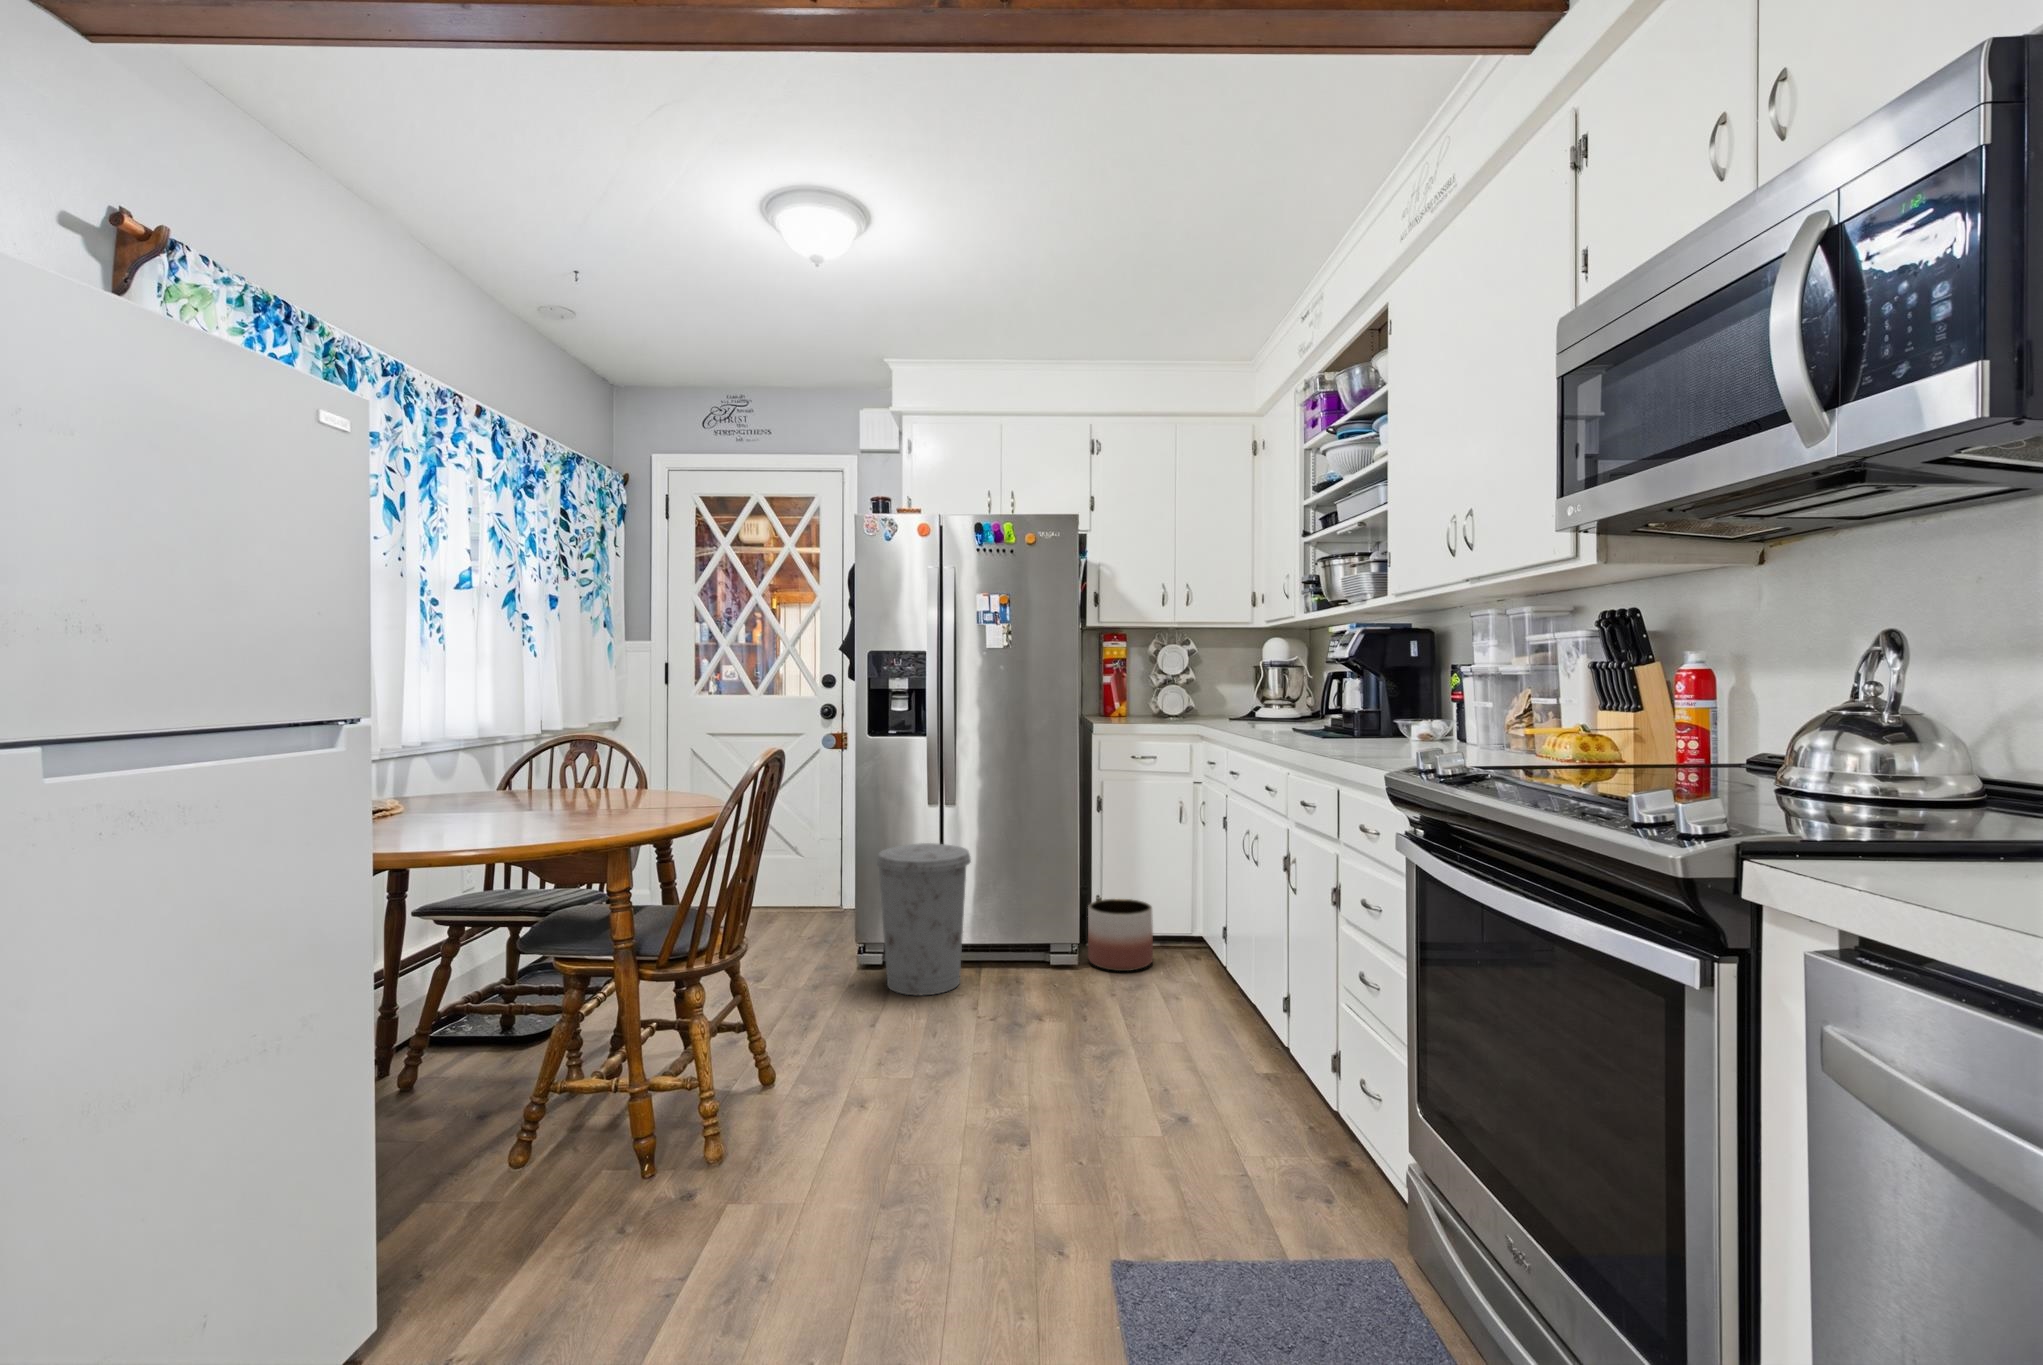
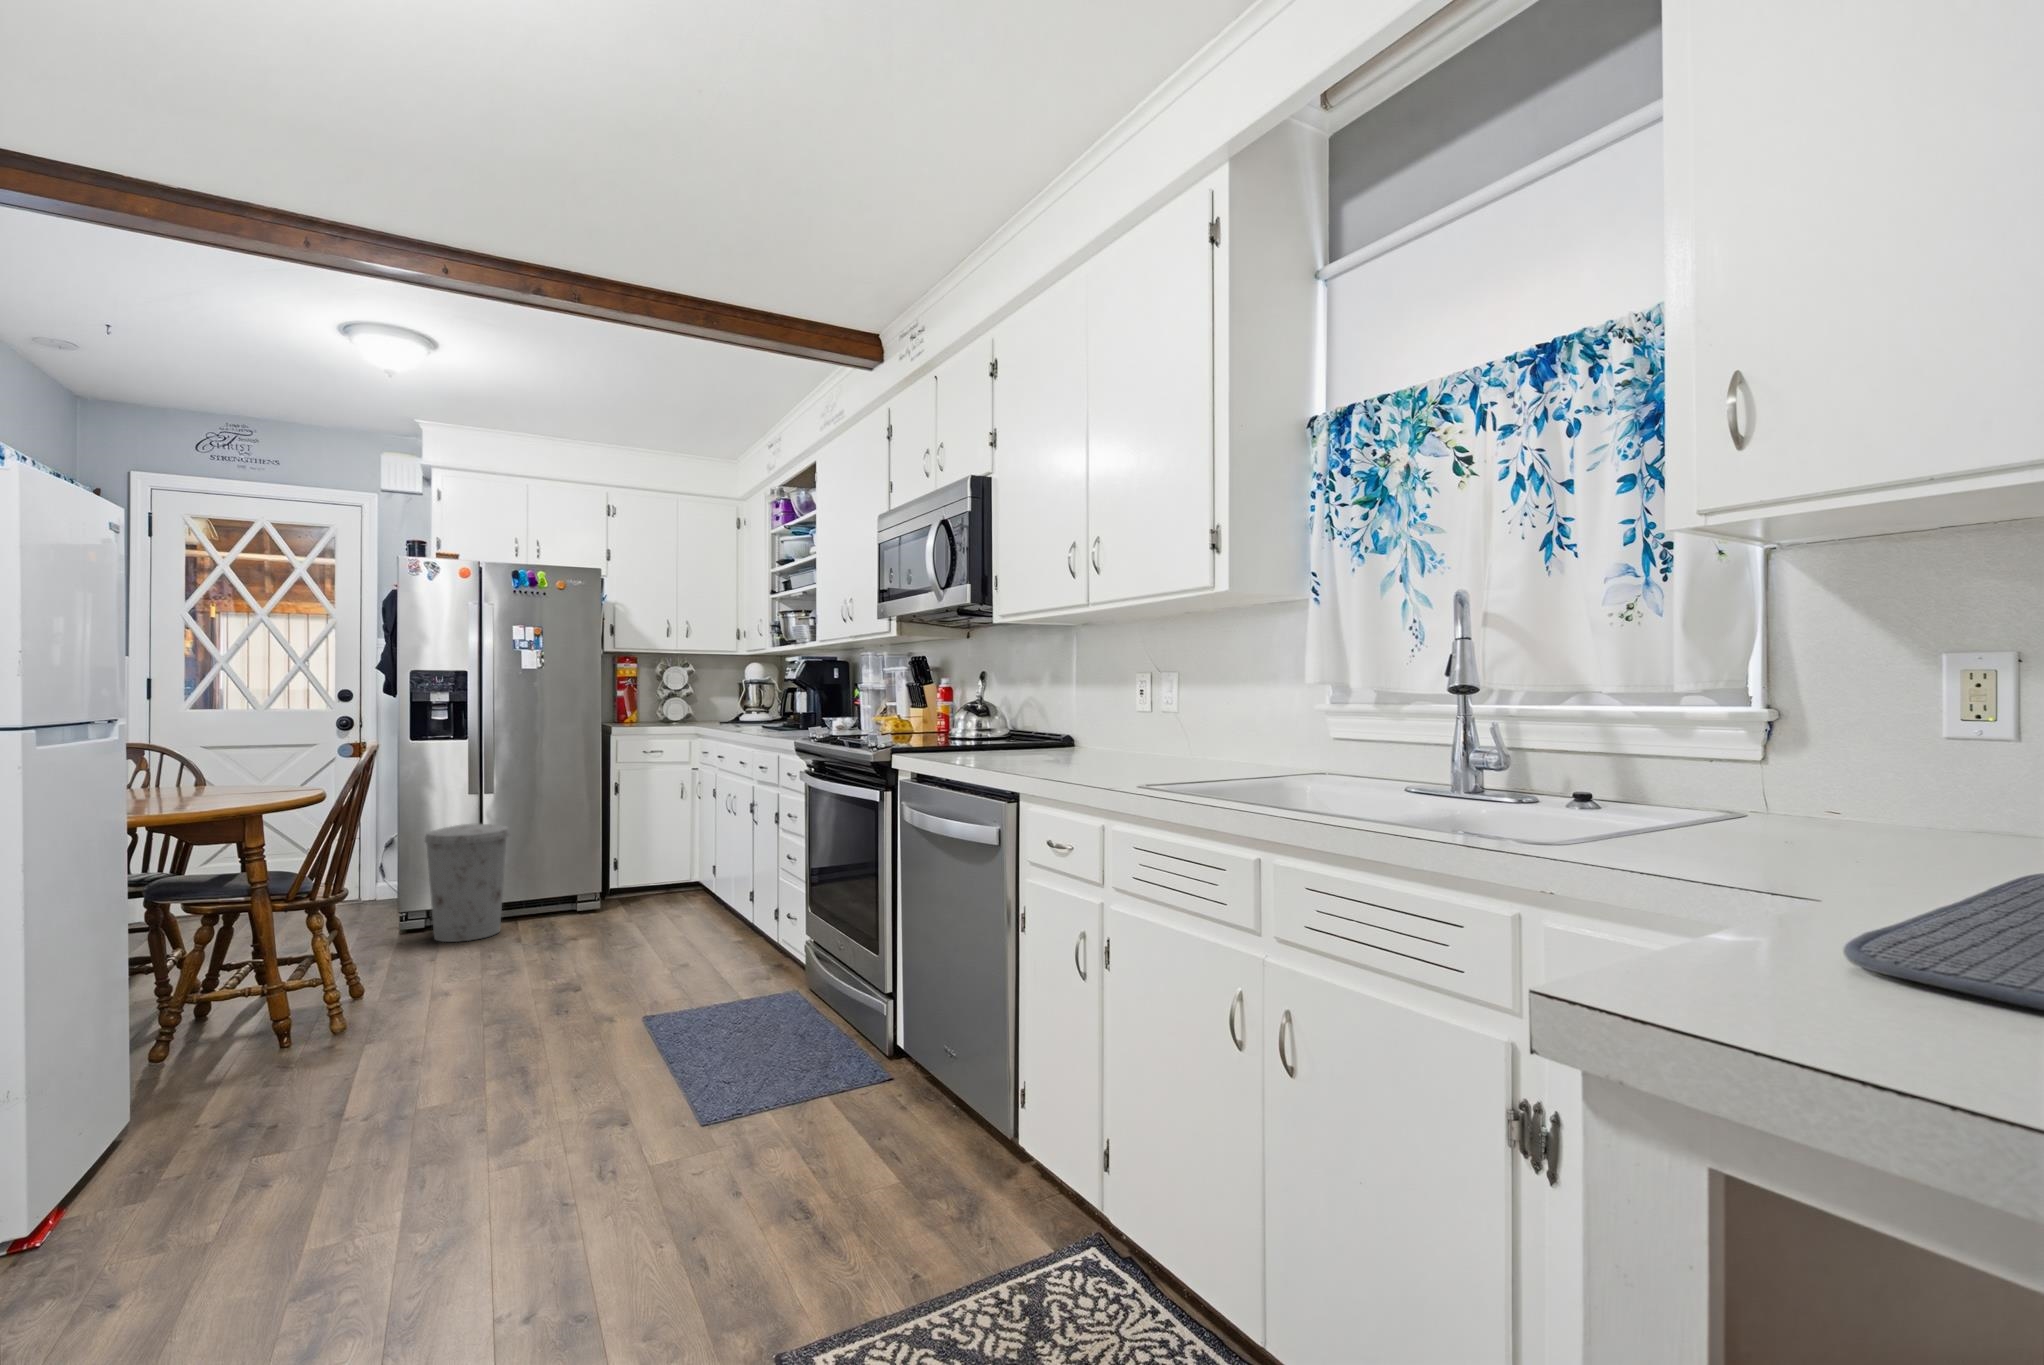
planter: present [1088,899,1153,971] -> none [607,859,660,910]

